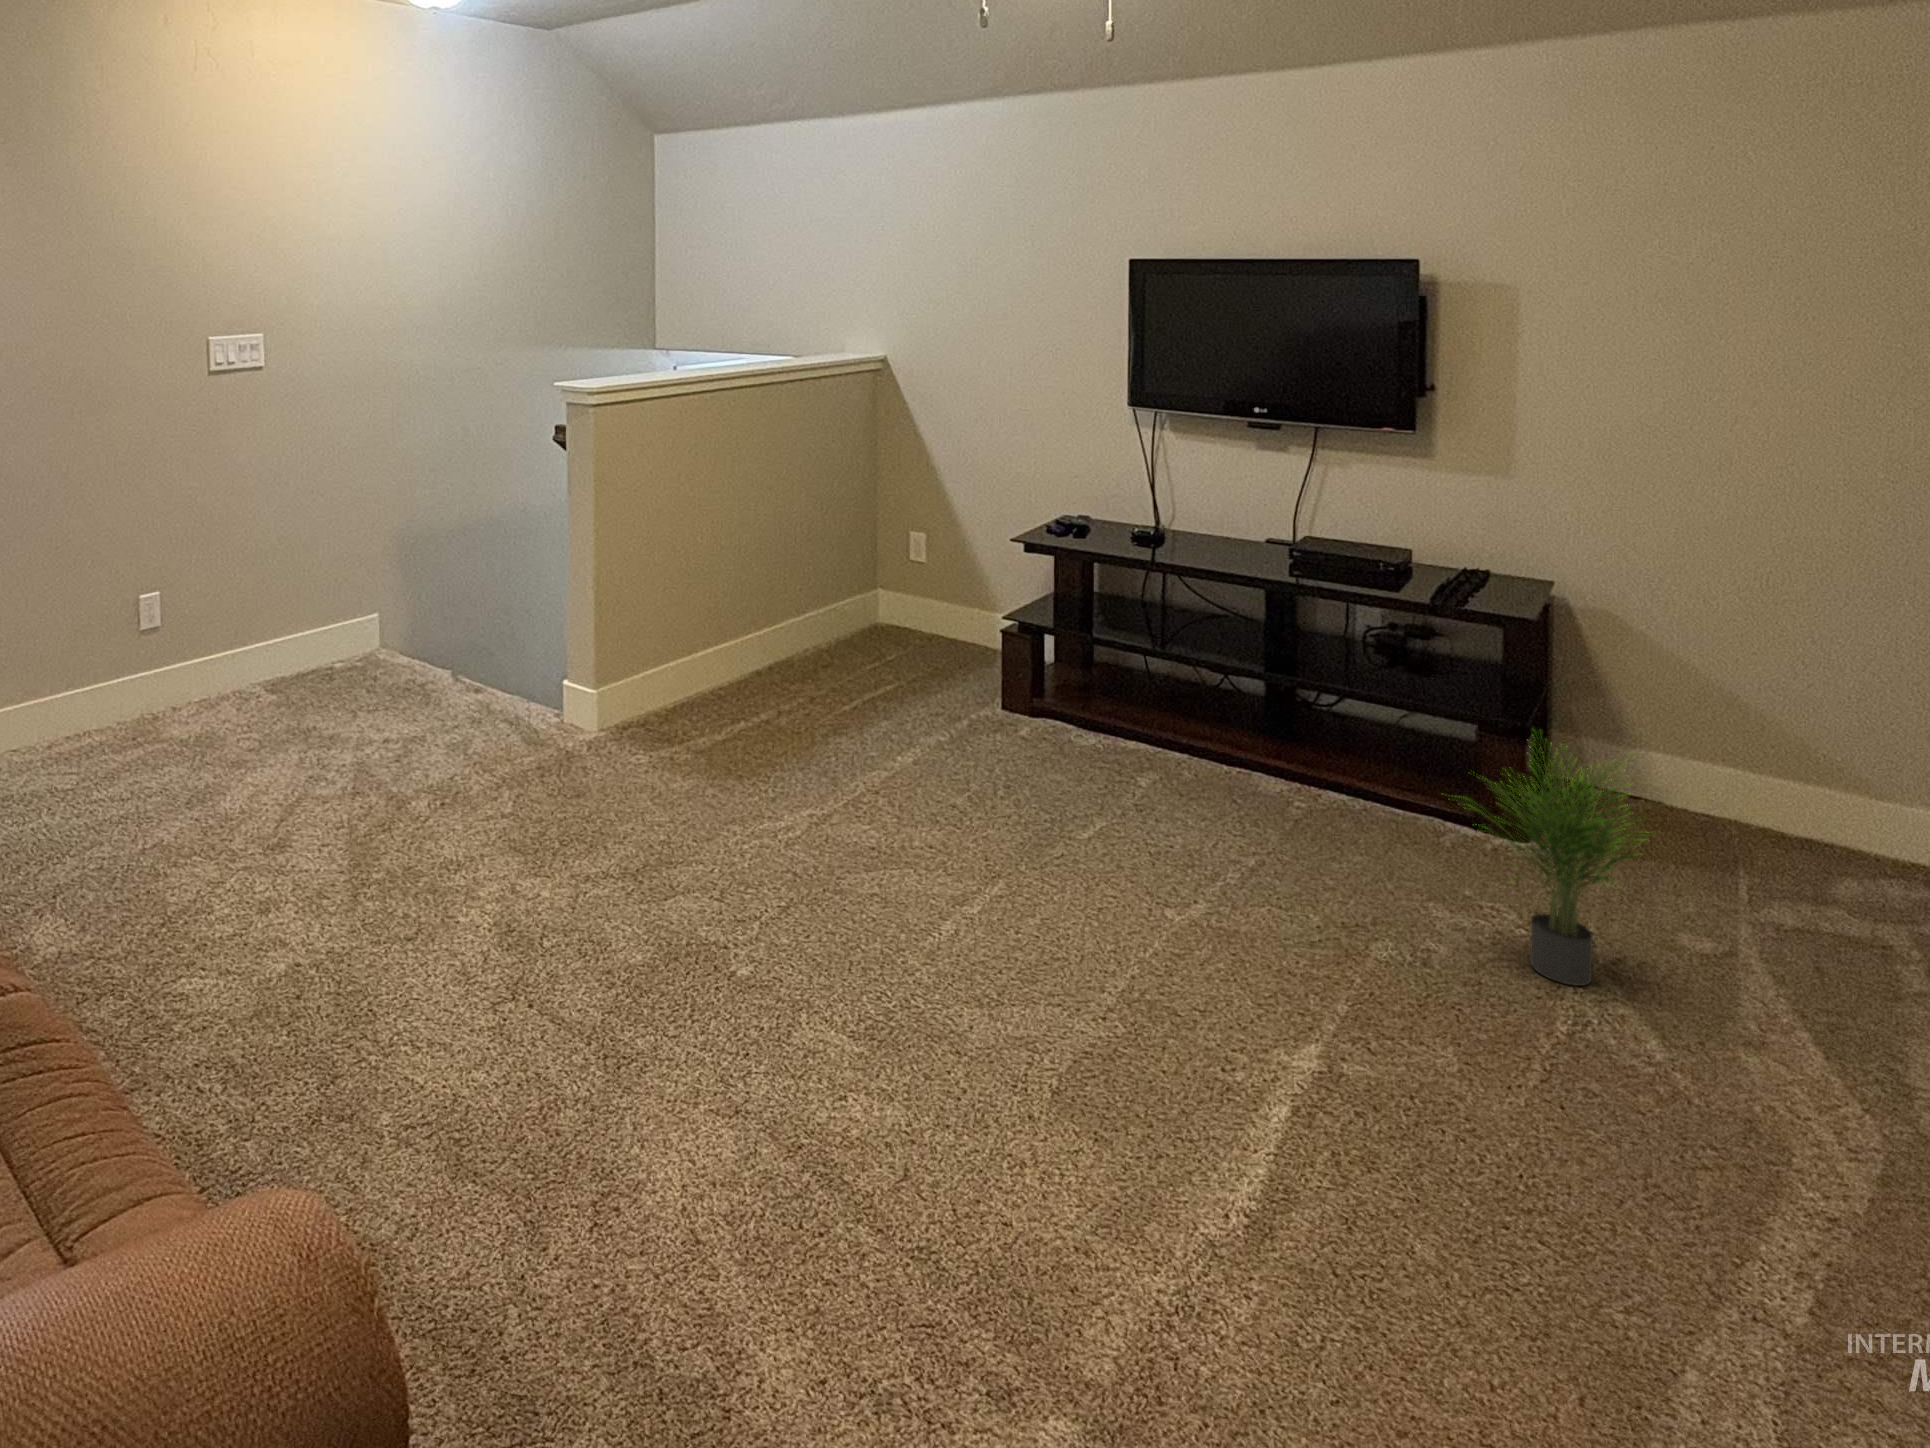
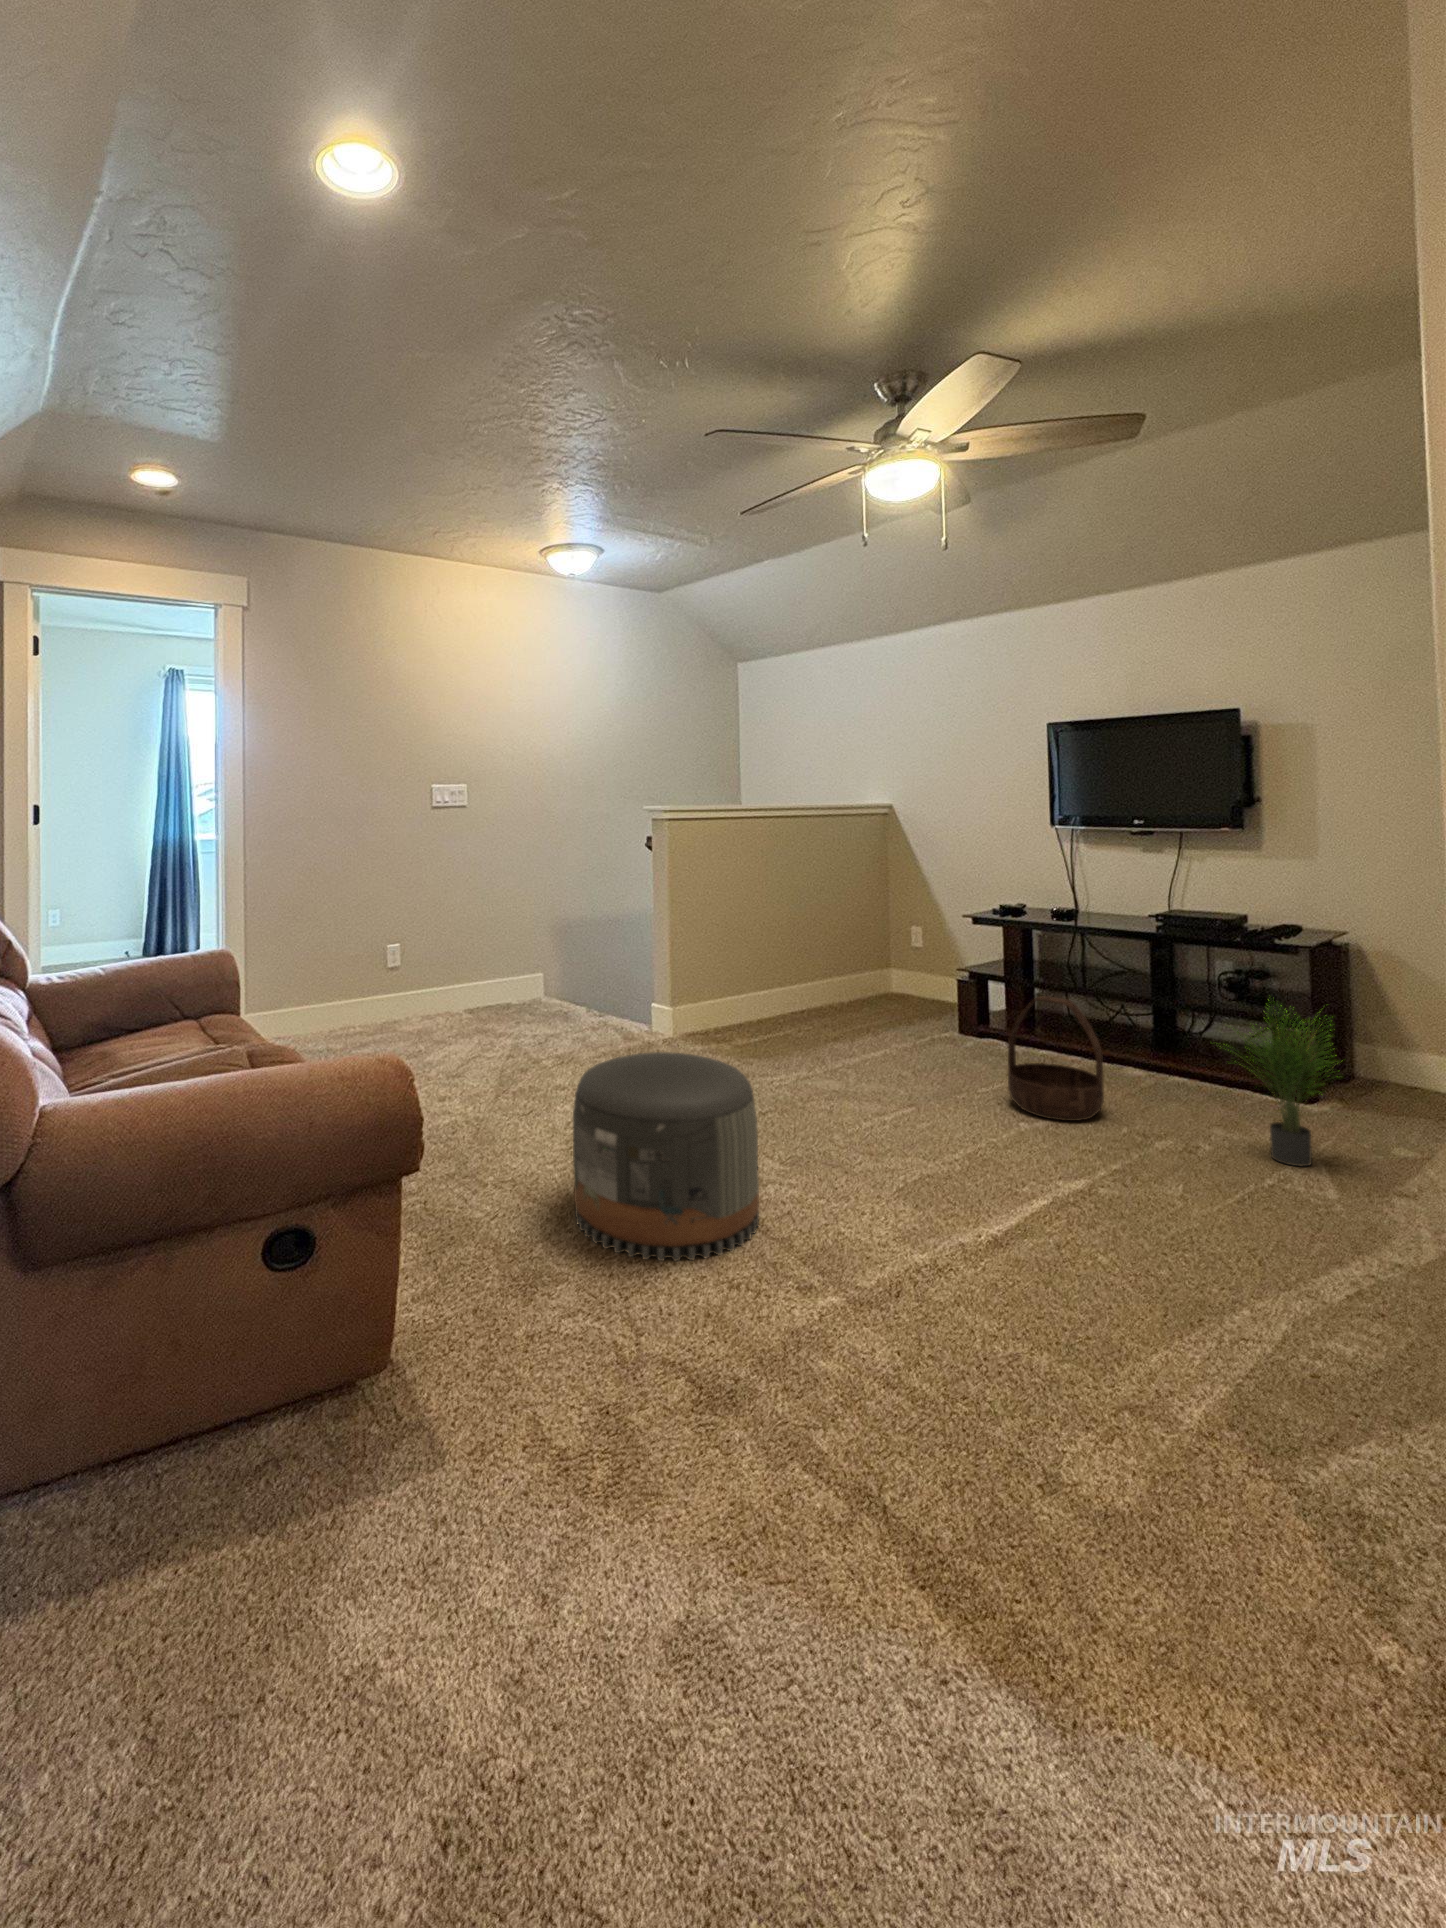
basket: none [1128,707,1273,901] -> present [1008,996,1104,1121]
pouf: none [542,894,859,1333] -> present [573,1052,759,1261]

